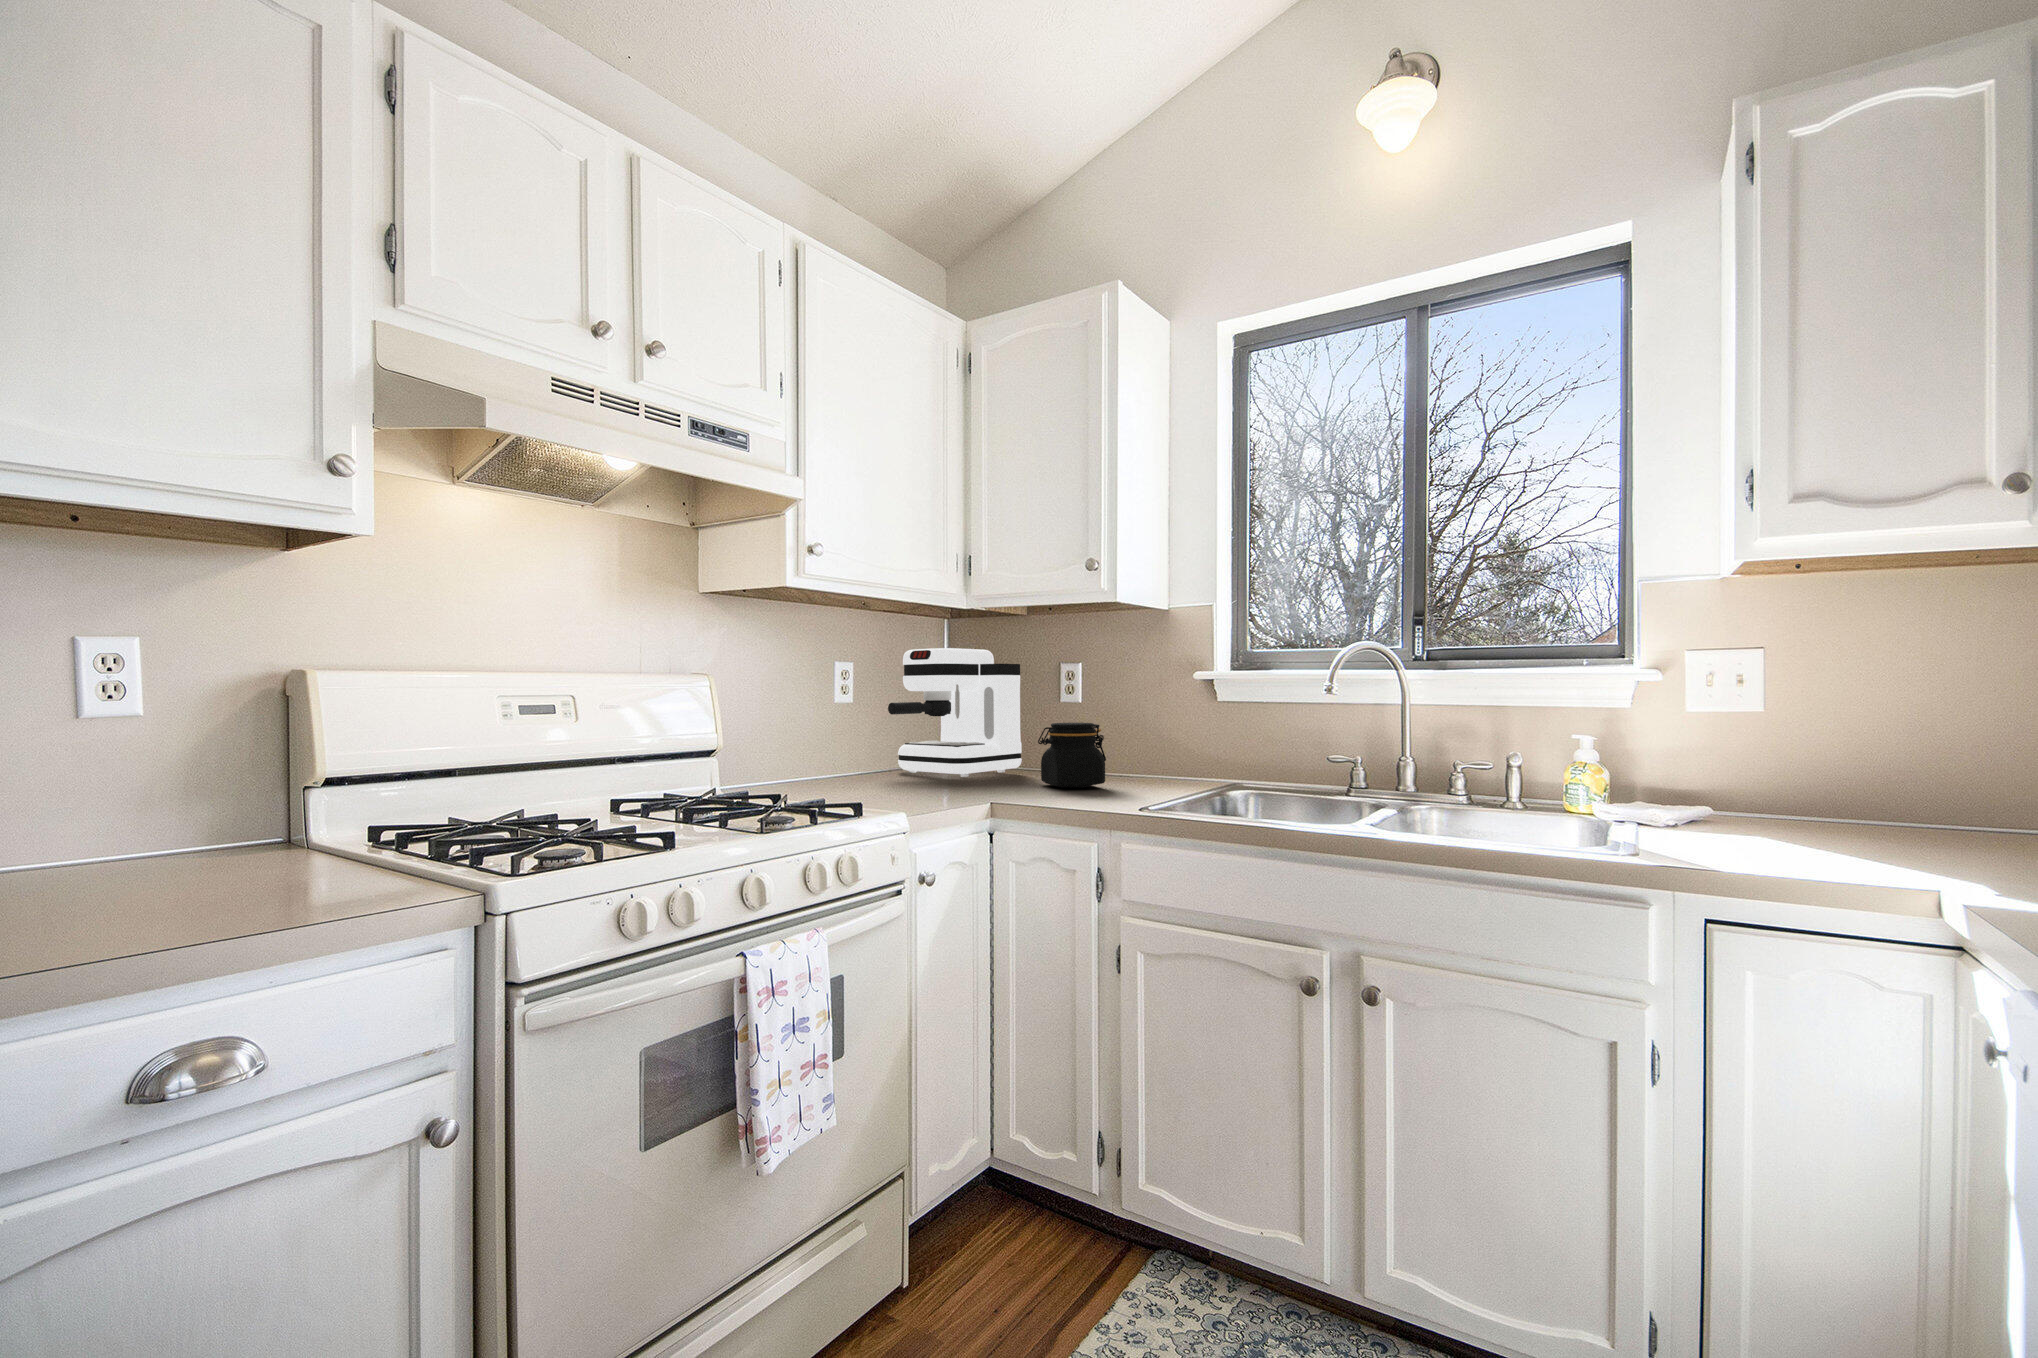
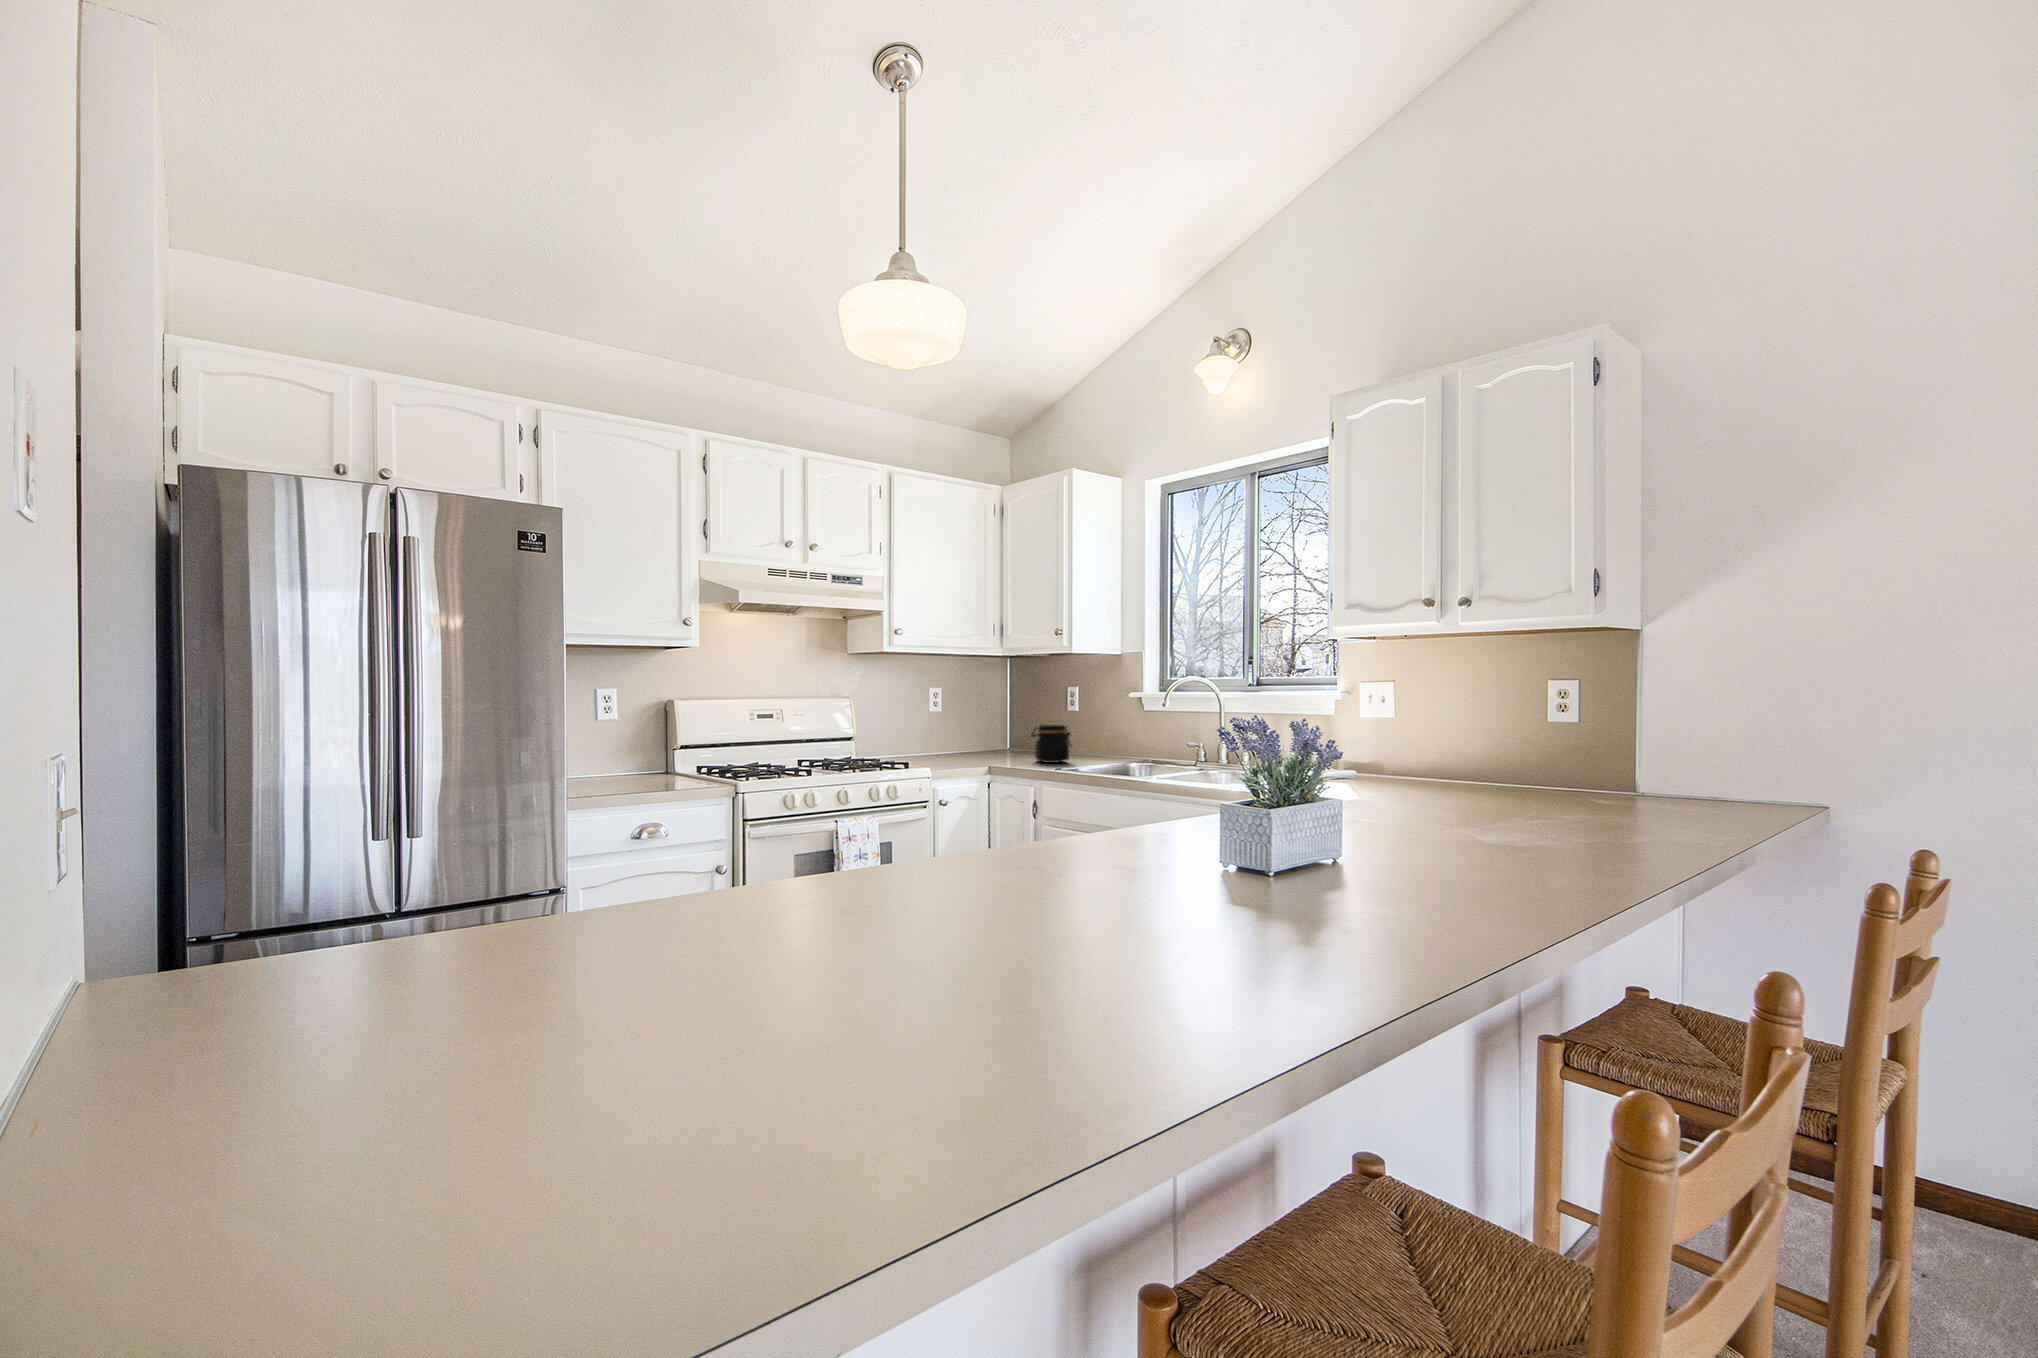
coffee maker: present [888,648,1022,777] -> none [956,679,1039,756]

